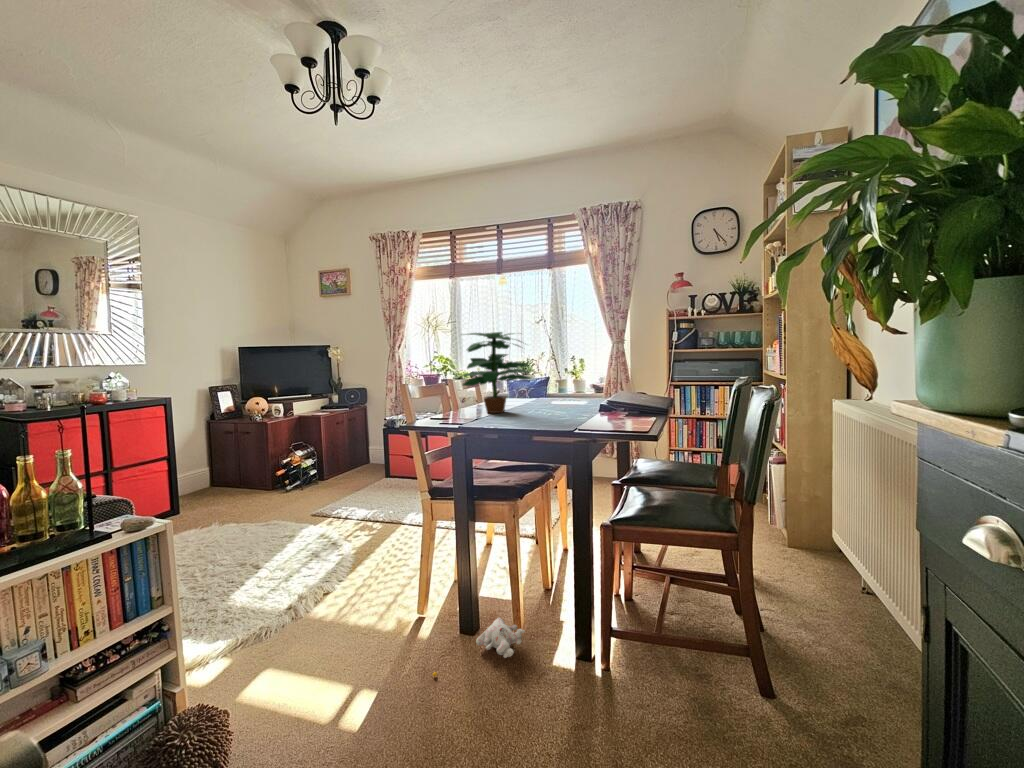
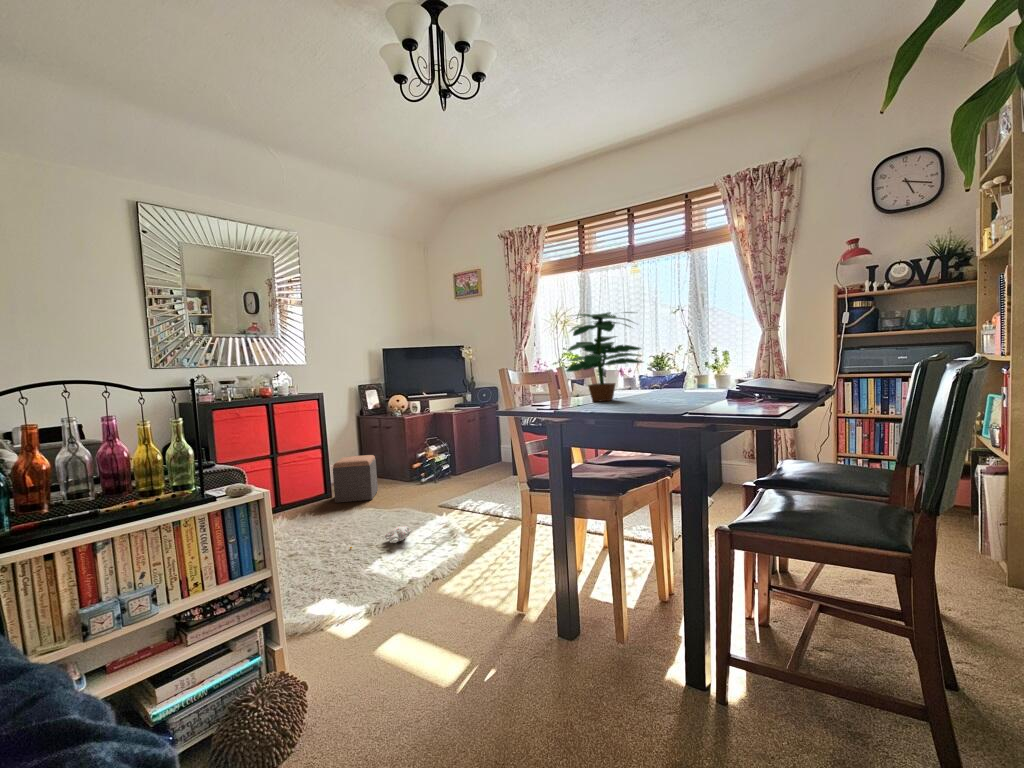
footstool: none [186,464,239,518] -> present [333,455,378,503]
plush toy: present [433,617,525,676] -> present [350,526,413,549]

